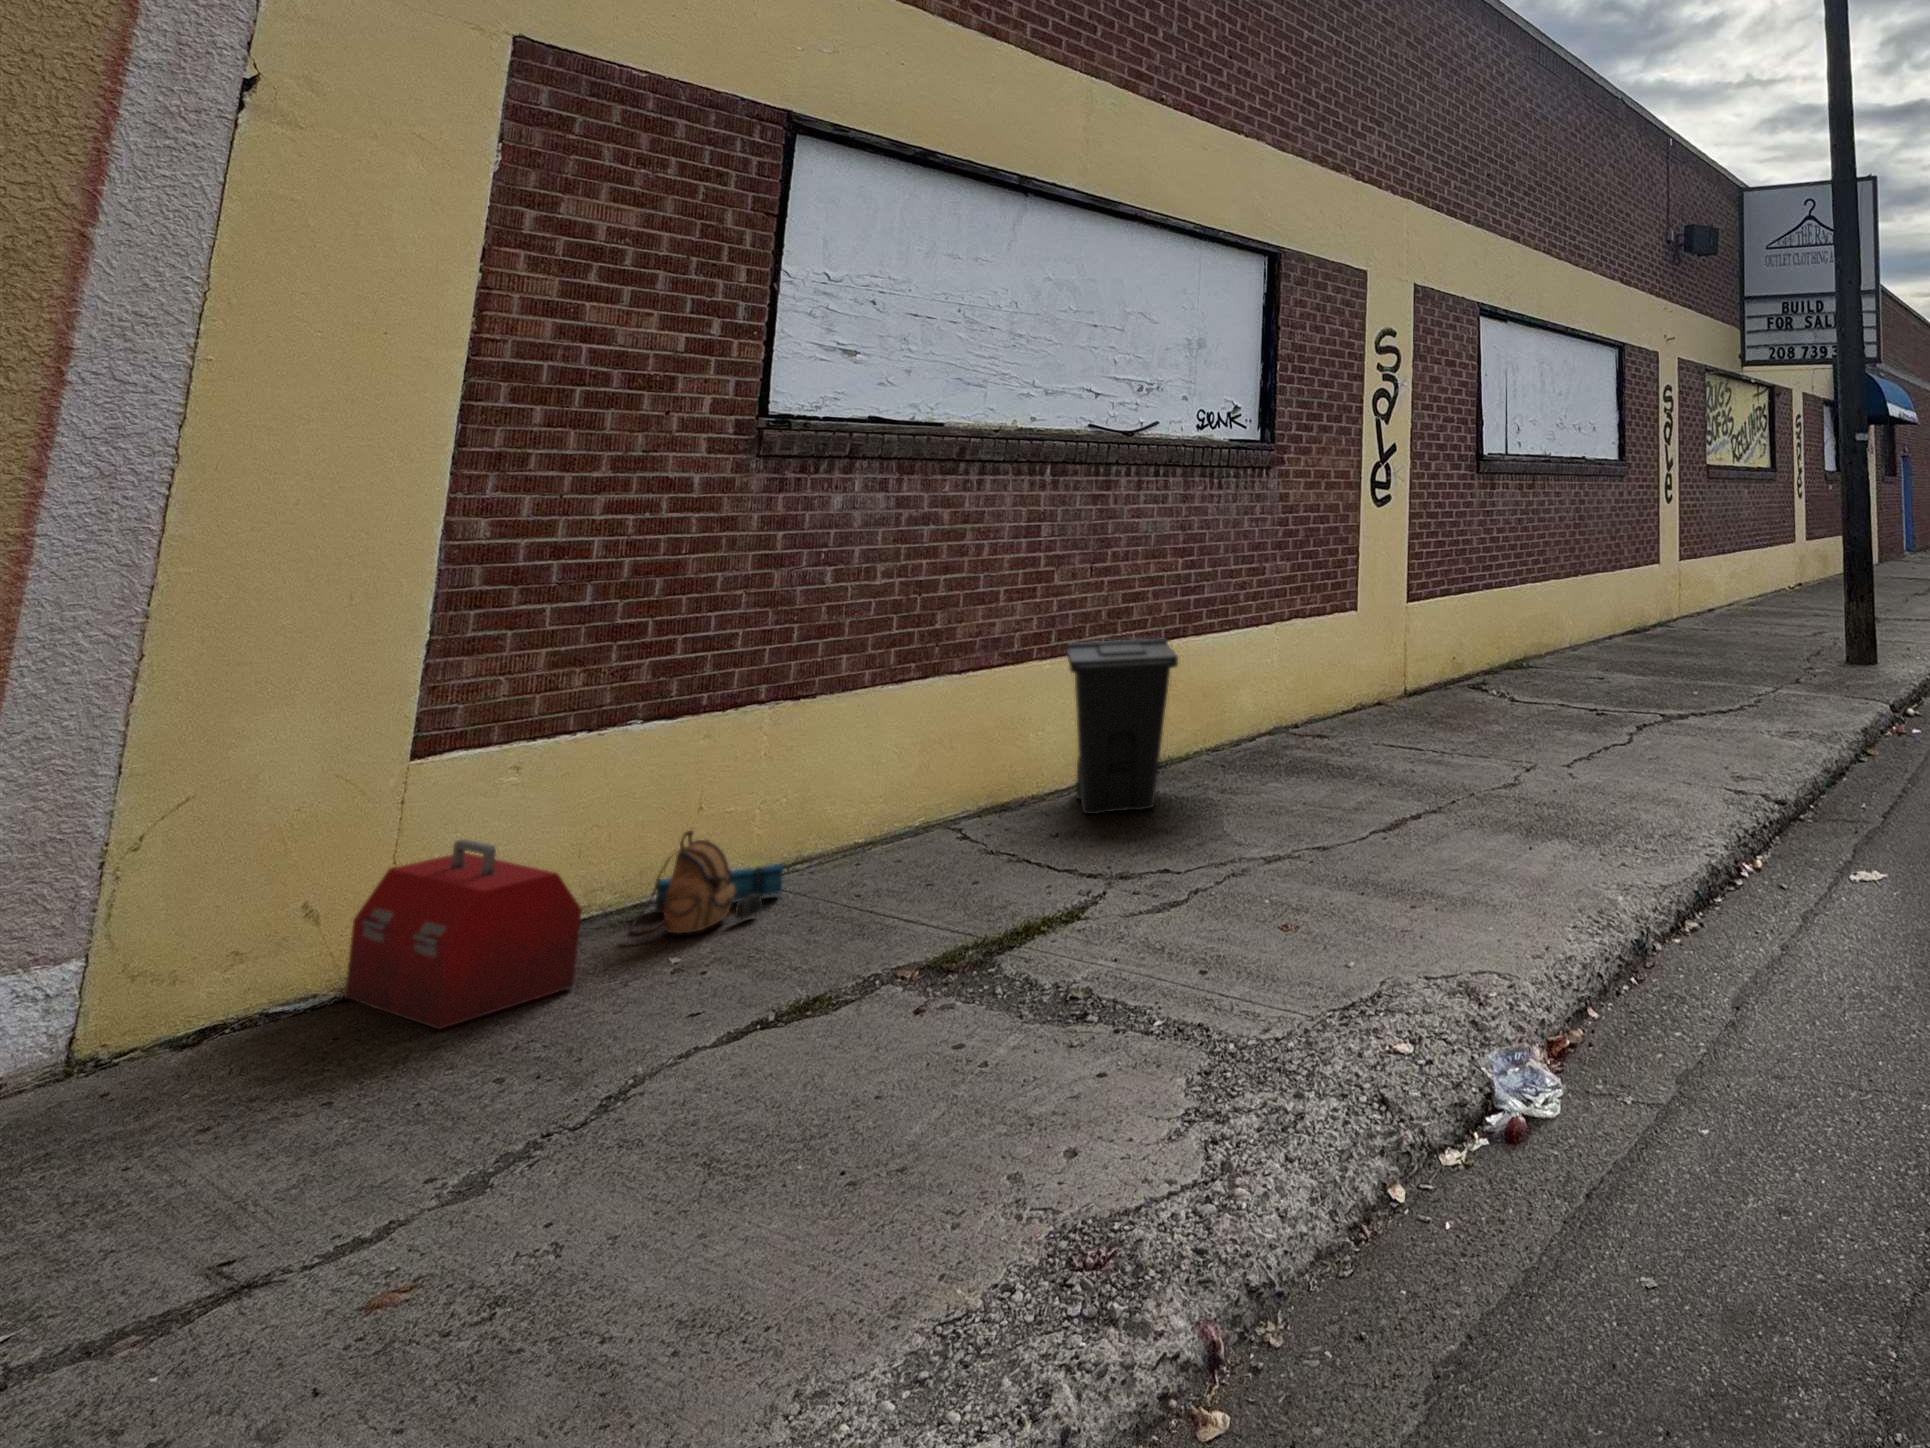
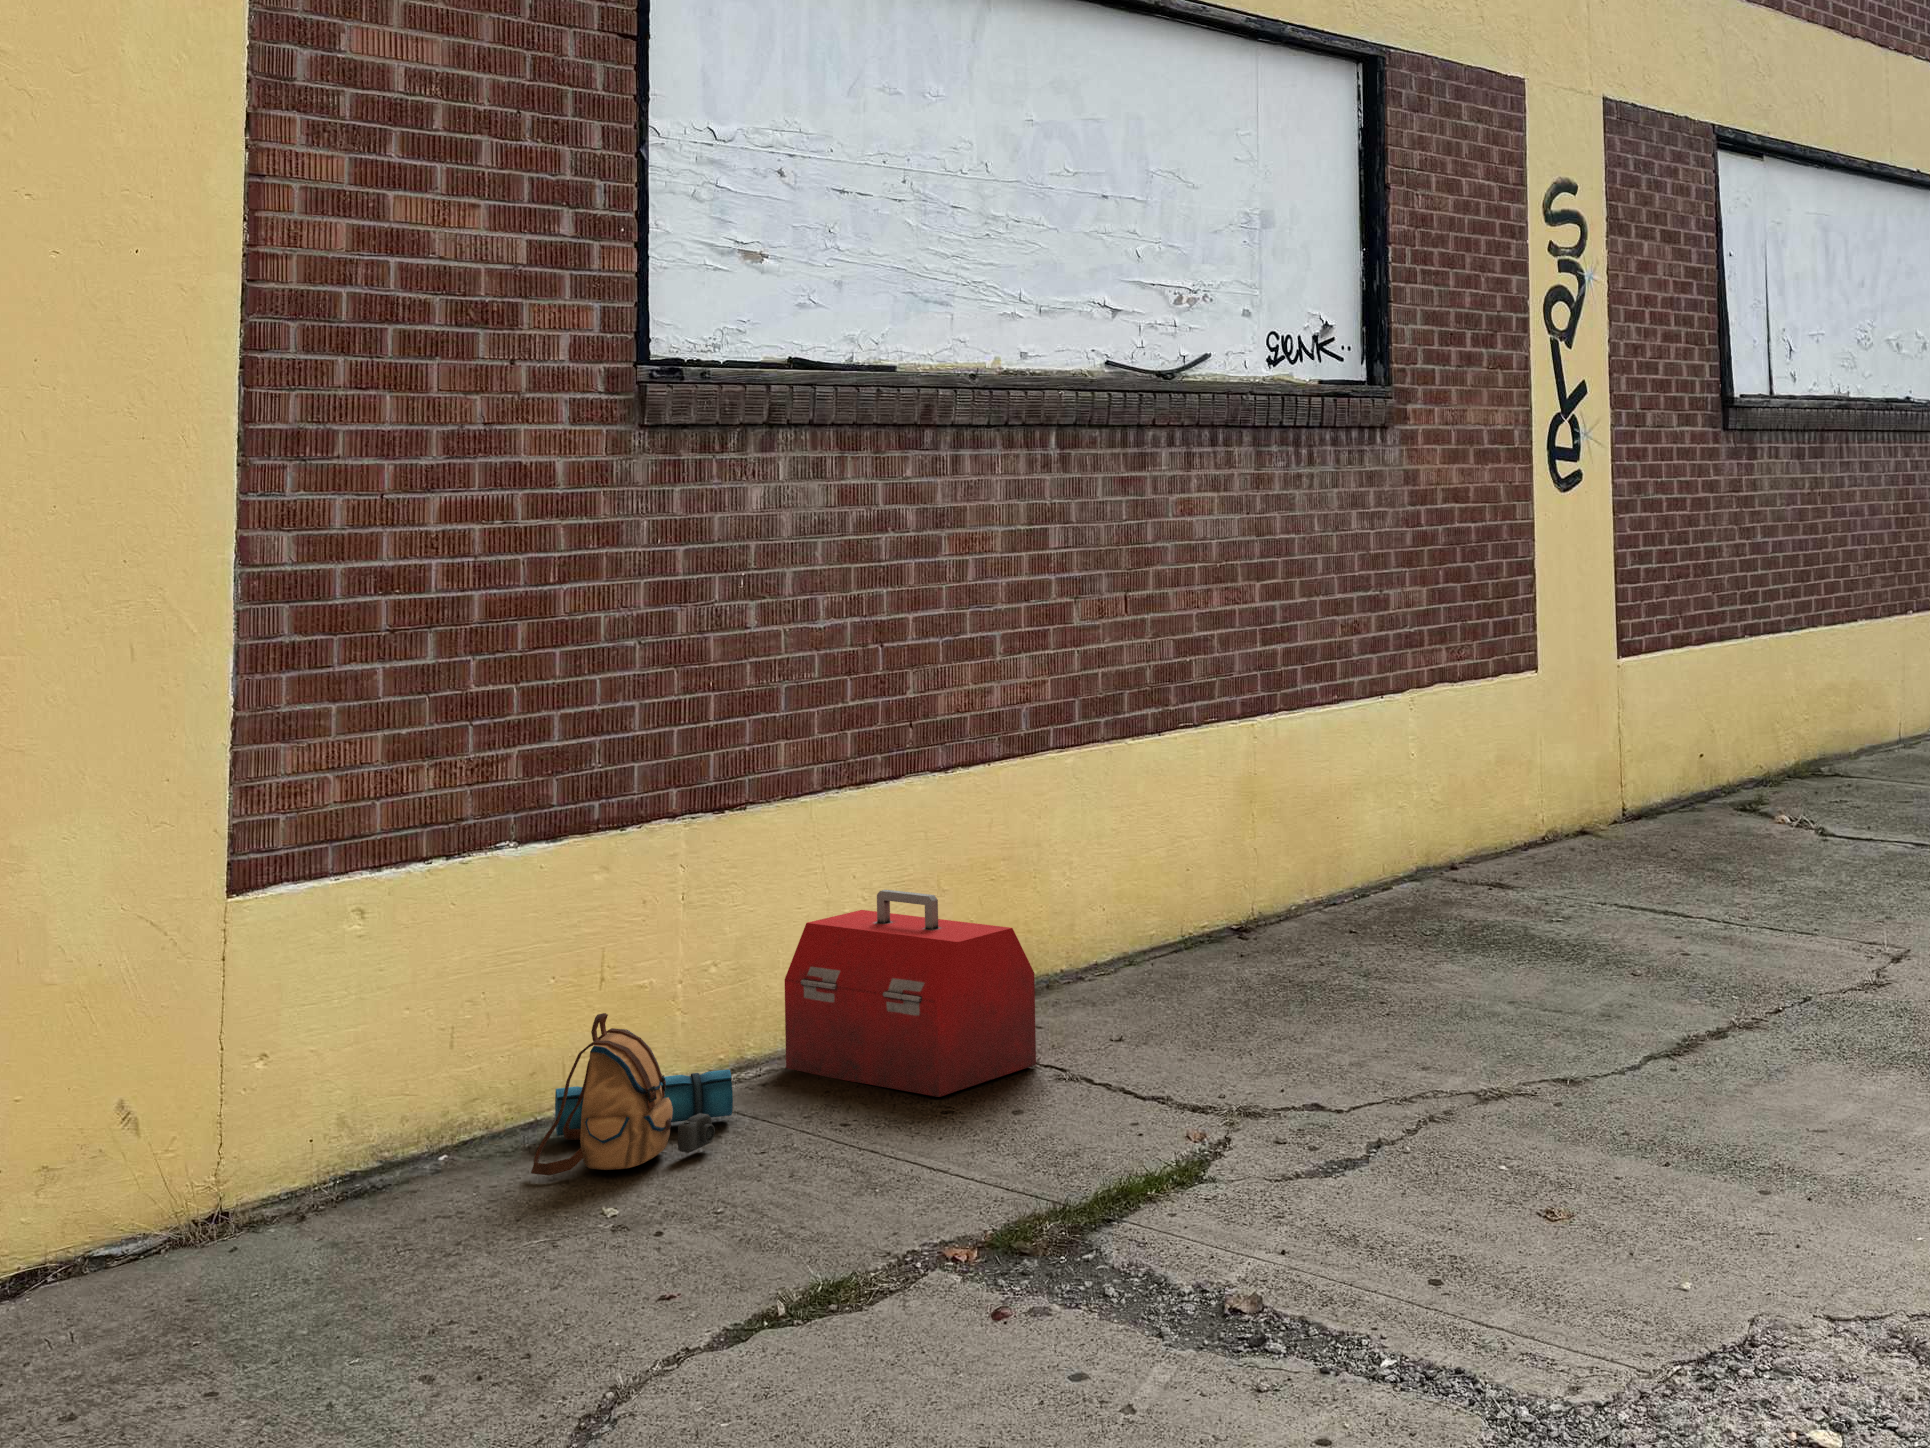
trash can: present [1067,639,1178,814] -> none [1096,719,1290,1007]
toolbox: present [345,839,582,1029] -> present [785,890,1036,1097]

